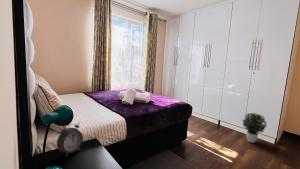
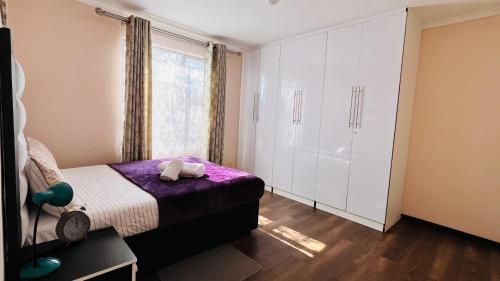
potted plant: present [243,113,266,143] -> none [338,189,371,232]

